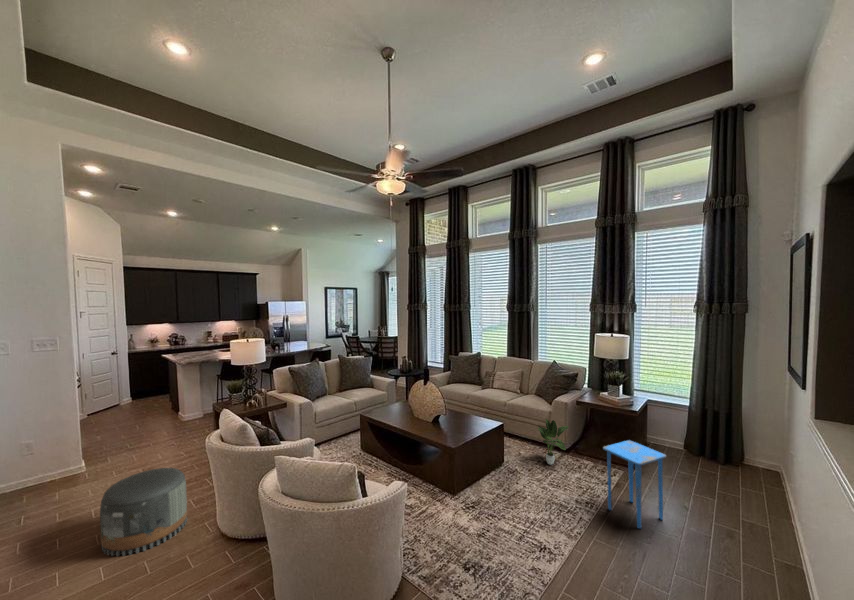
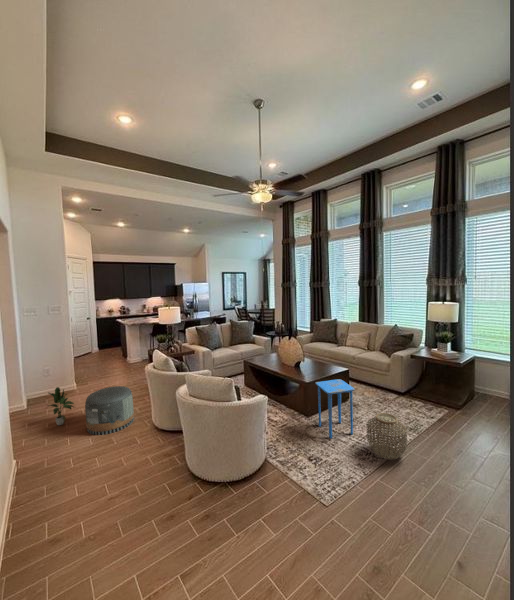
potted plant: present [538,419,568,465] -> present [48,387,74,425]
side table: present [603,440,666,529] -> present [315,379,355,438]
woven basket: none [539,489,592,555] -> present [367,413,407,460]

